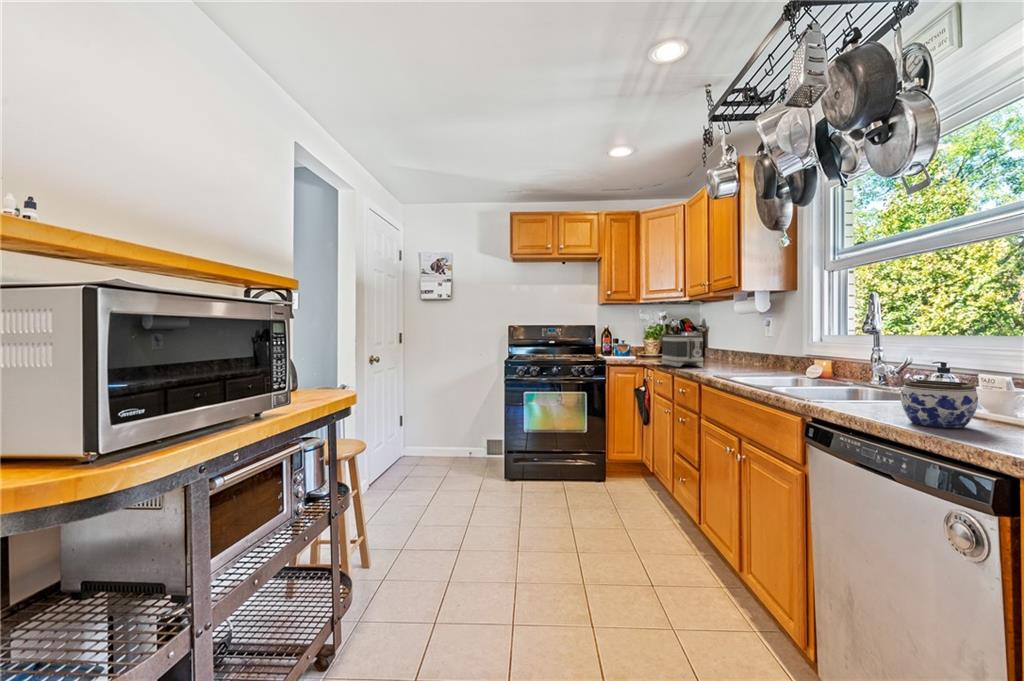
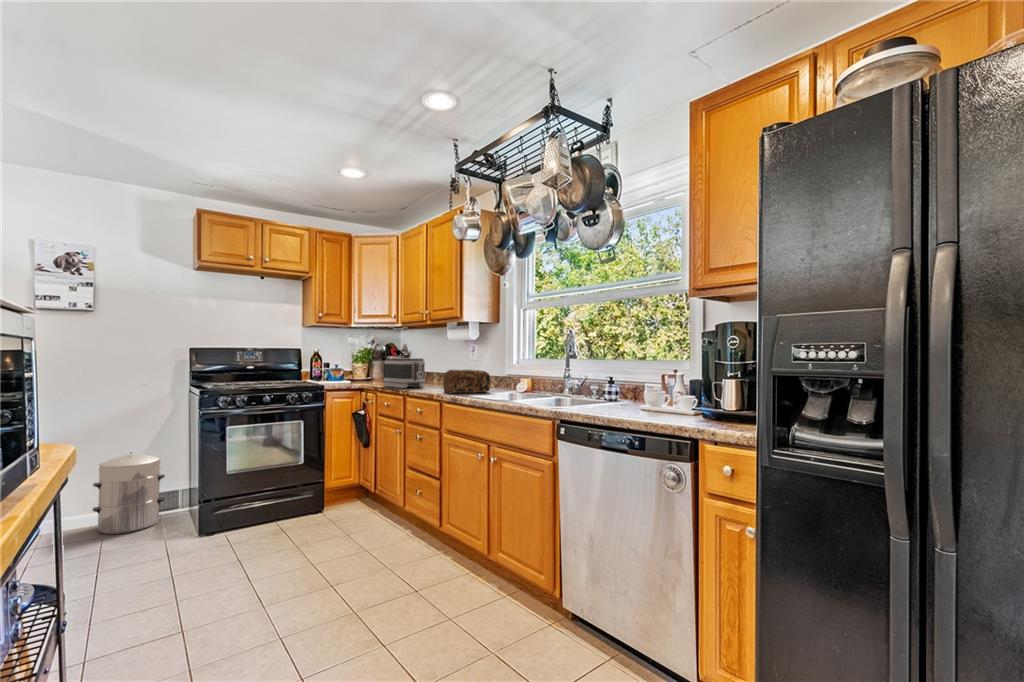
bread loaf: none [711,348,769,376] -> present [443,370,490,394]
jar: present [901,380,978,428] -> none [620,387,659,417]
waste bin: none [449,405,492,466] -> present [93,452,165,534]

